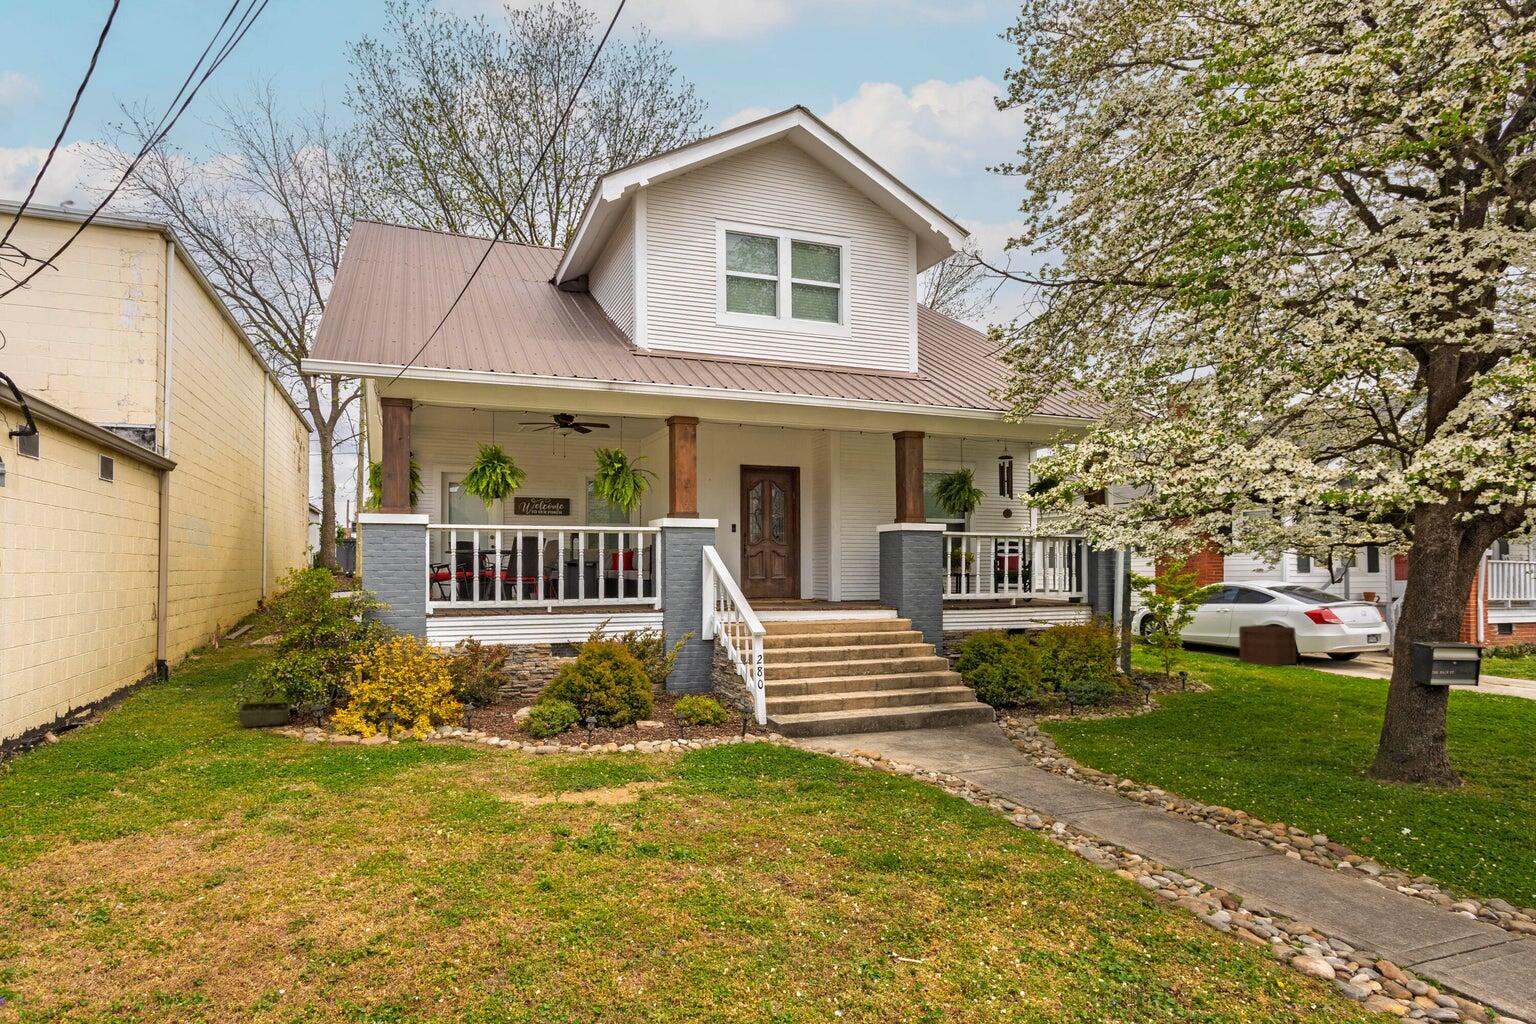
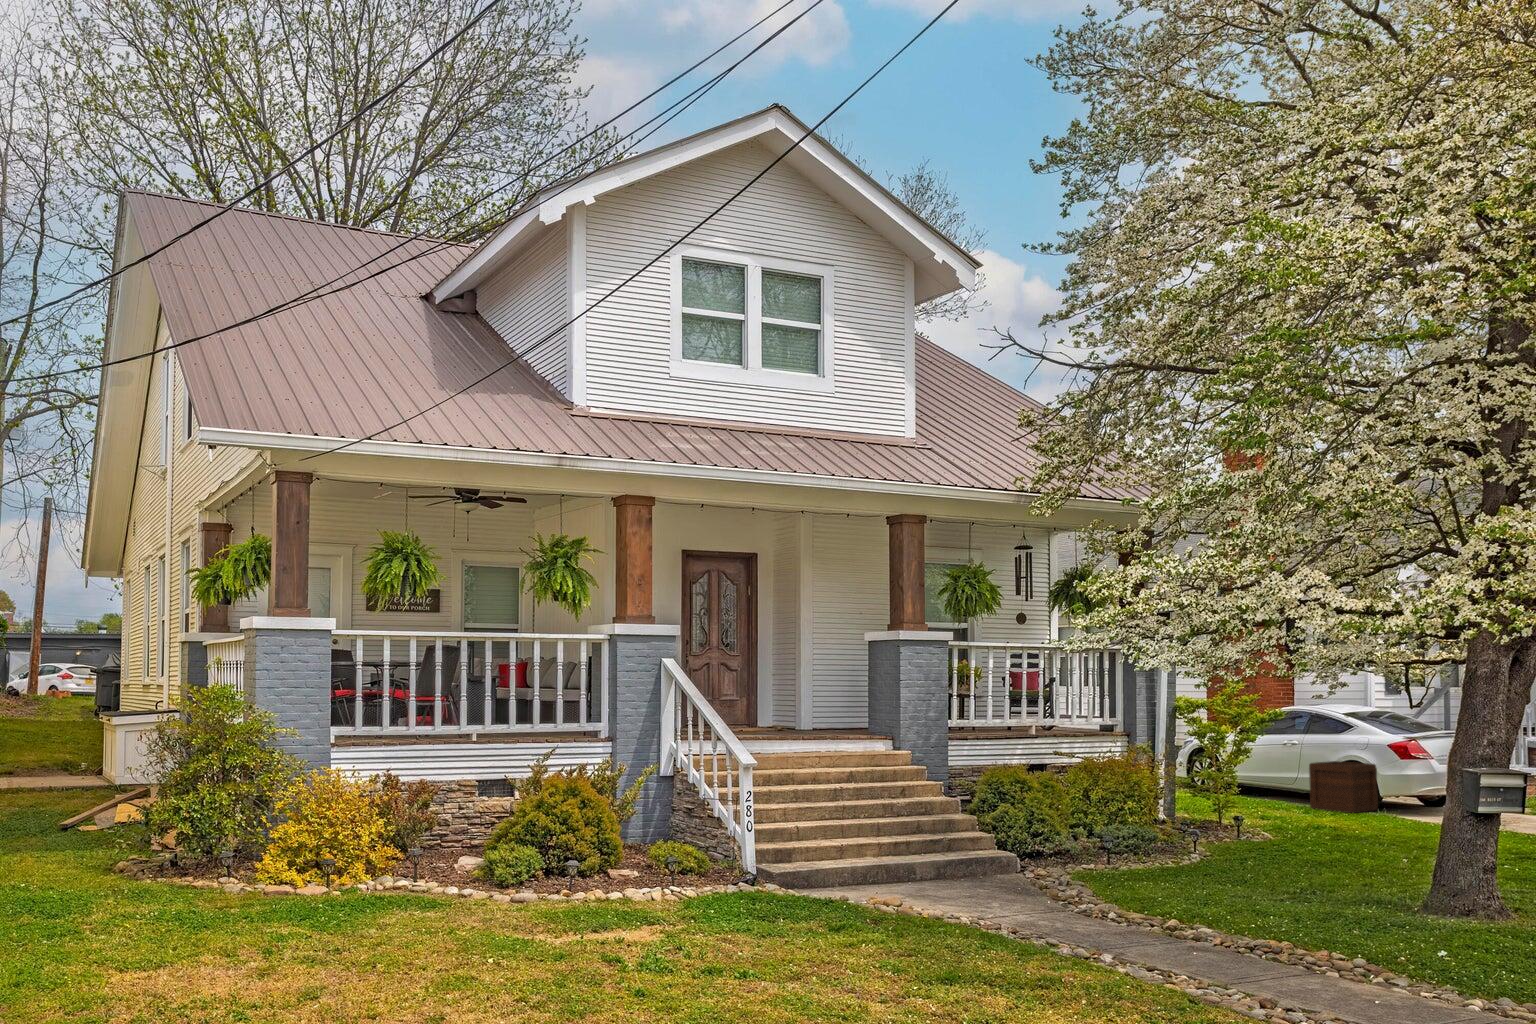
woven basket: present [239,701,291,727] -> none [116,851,179,882]

